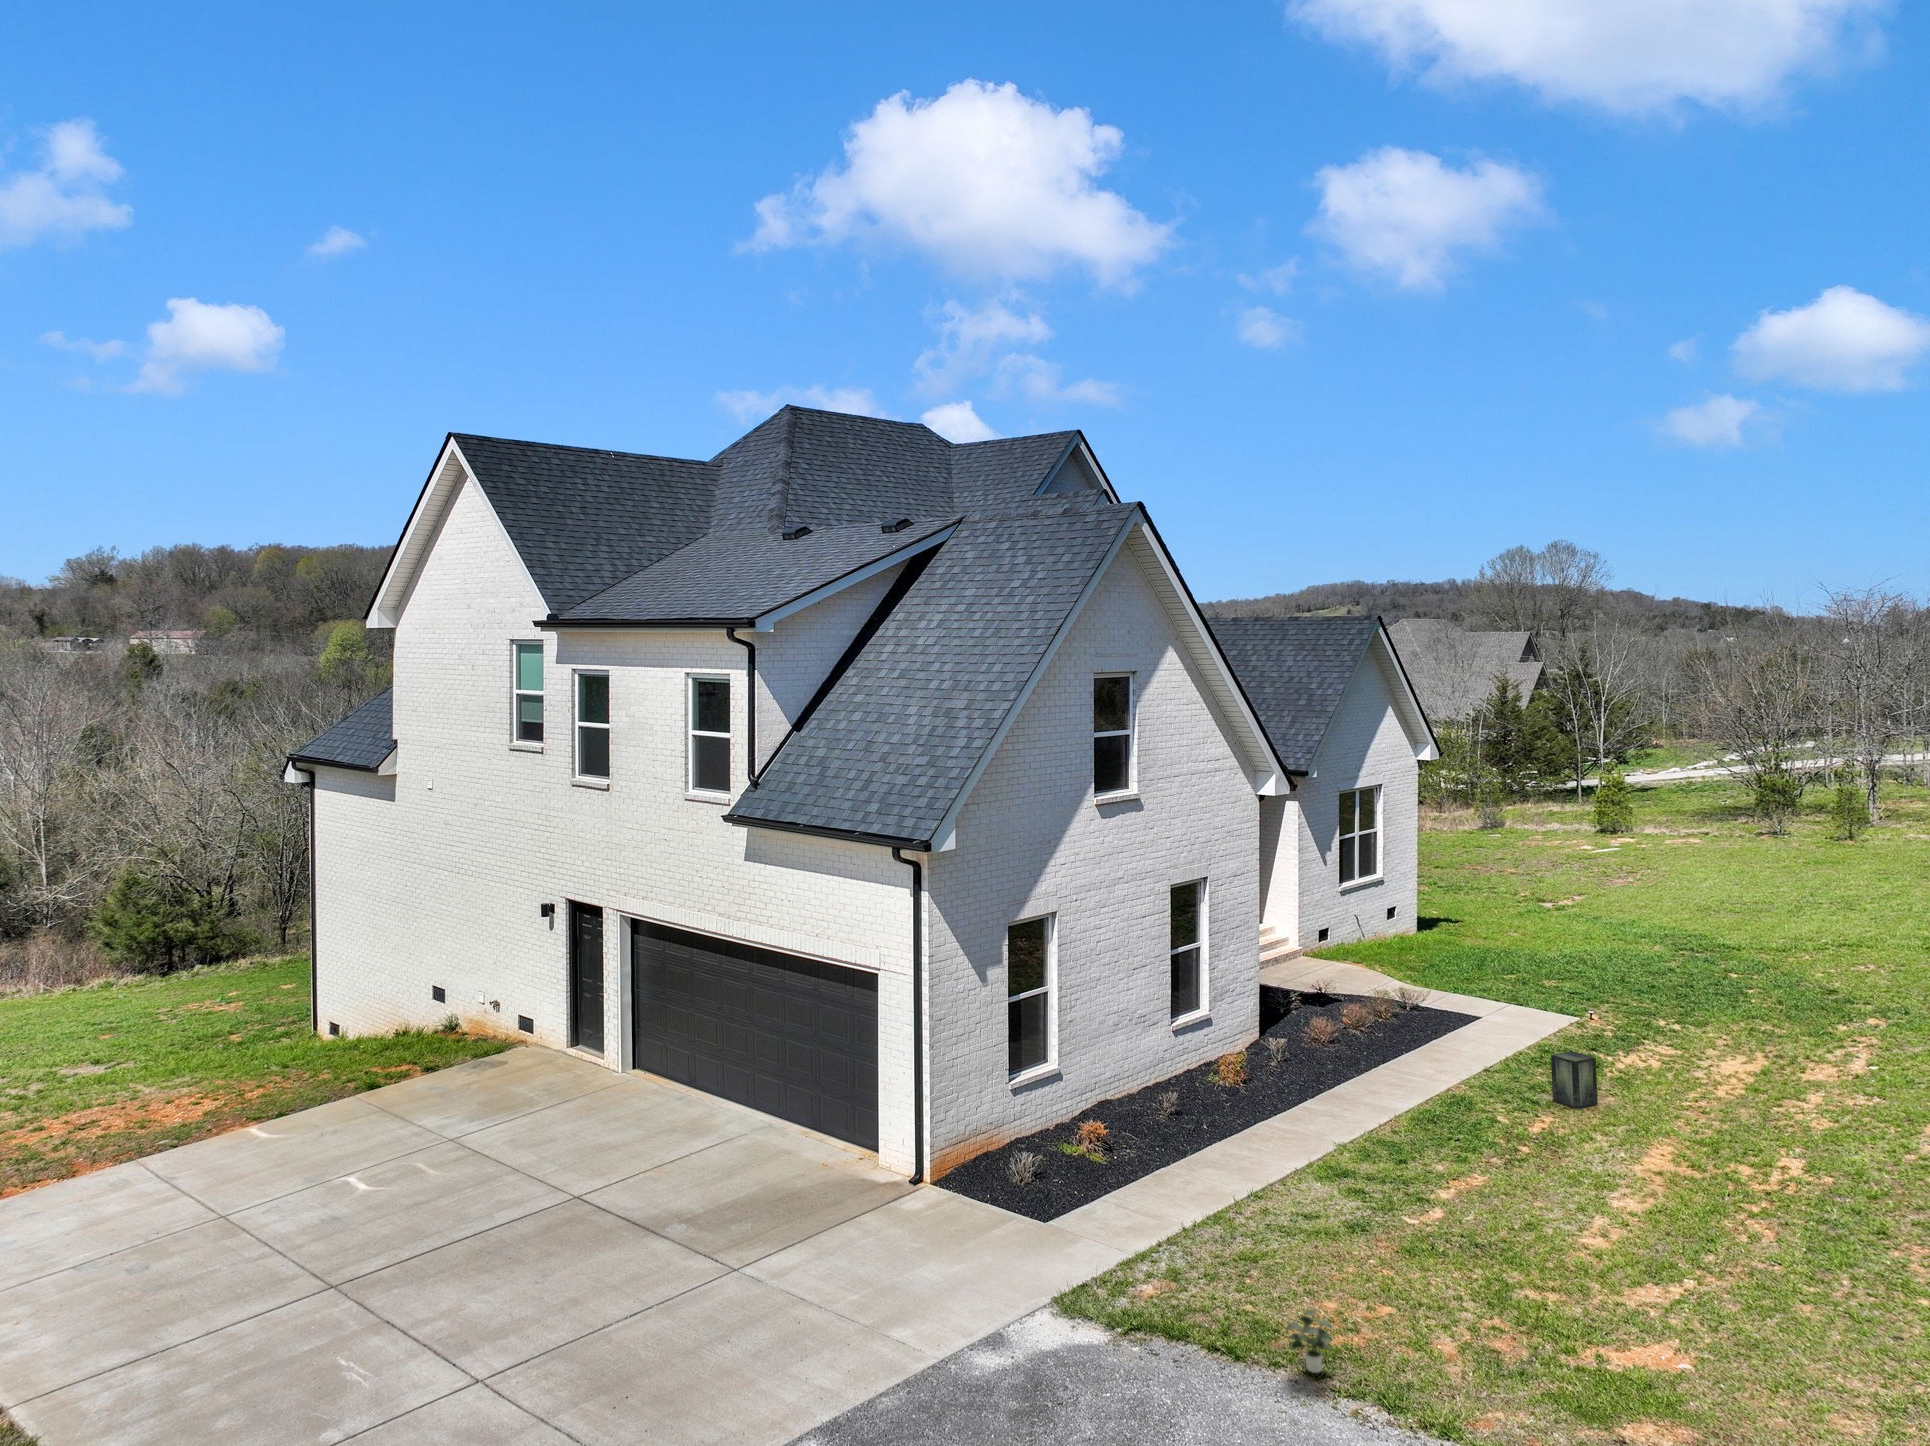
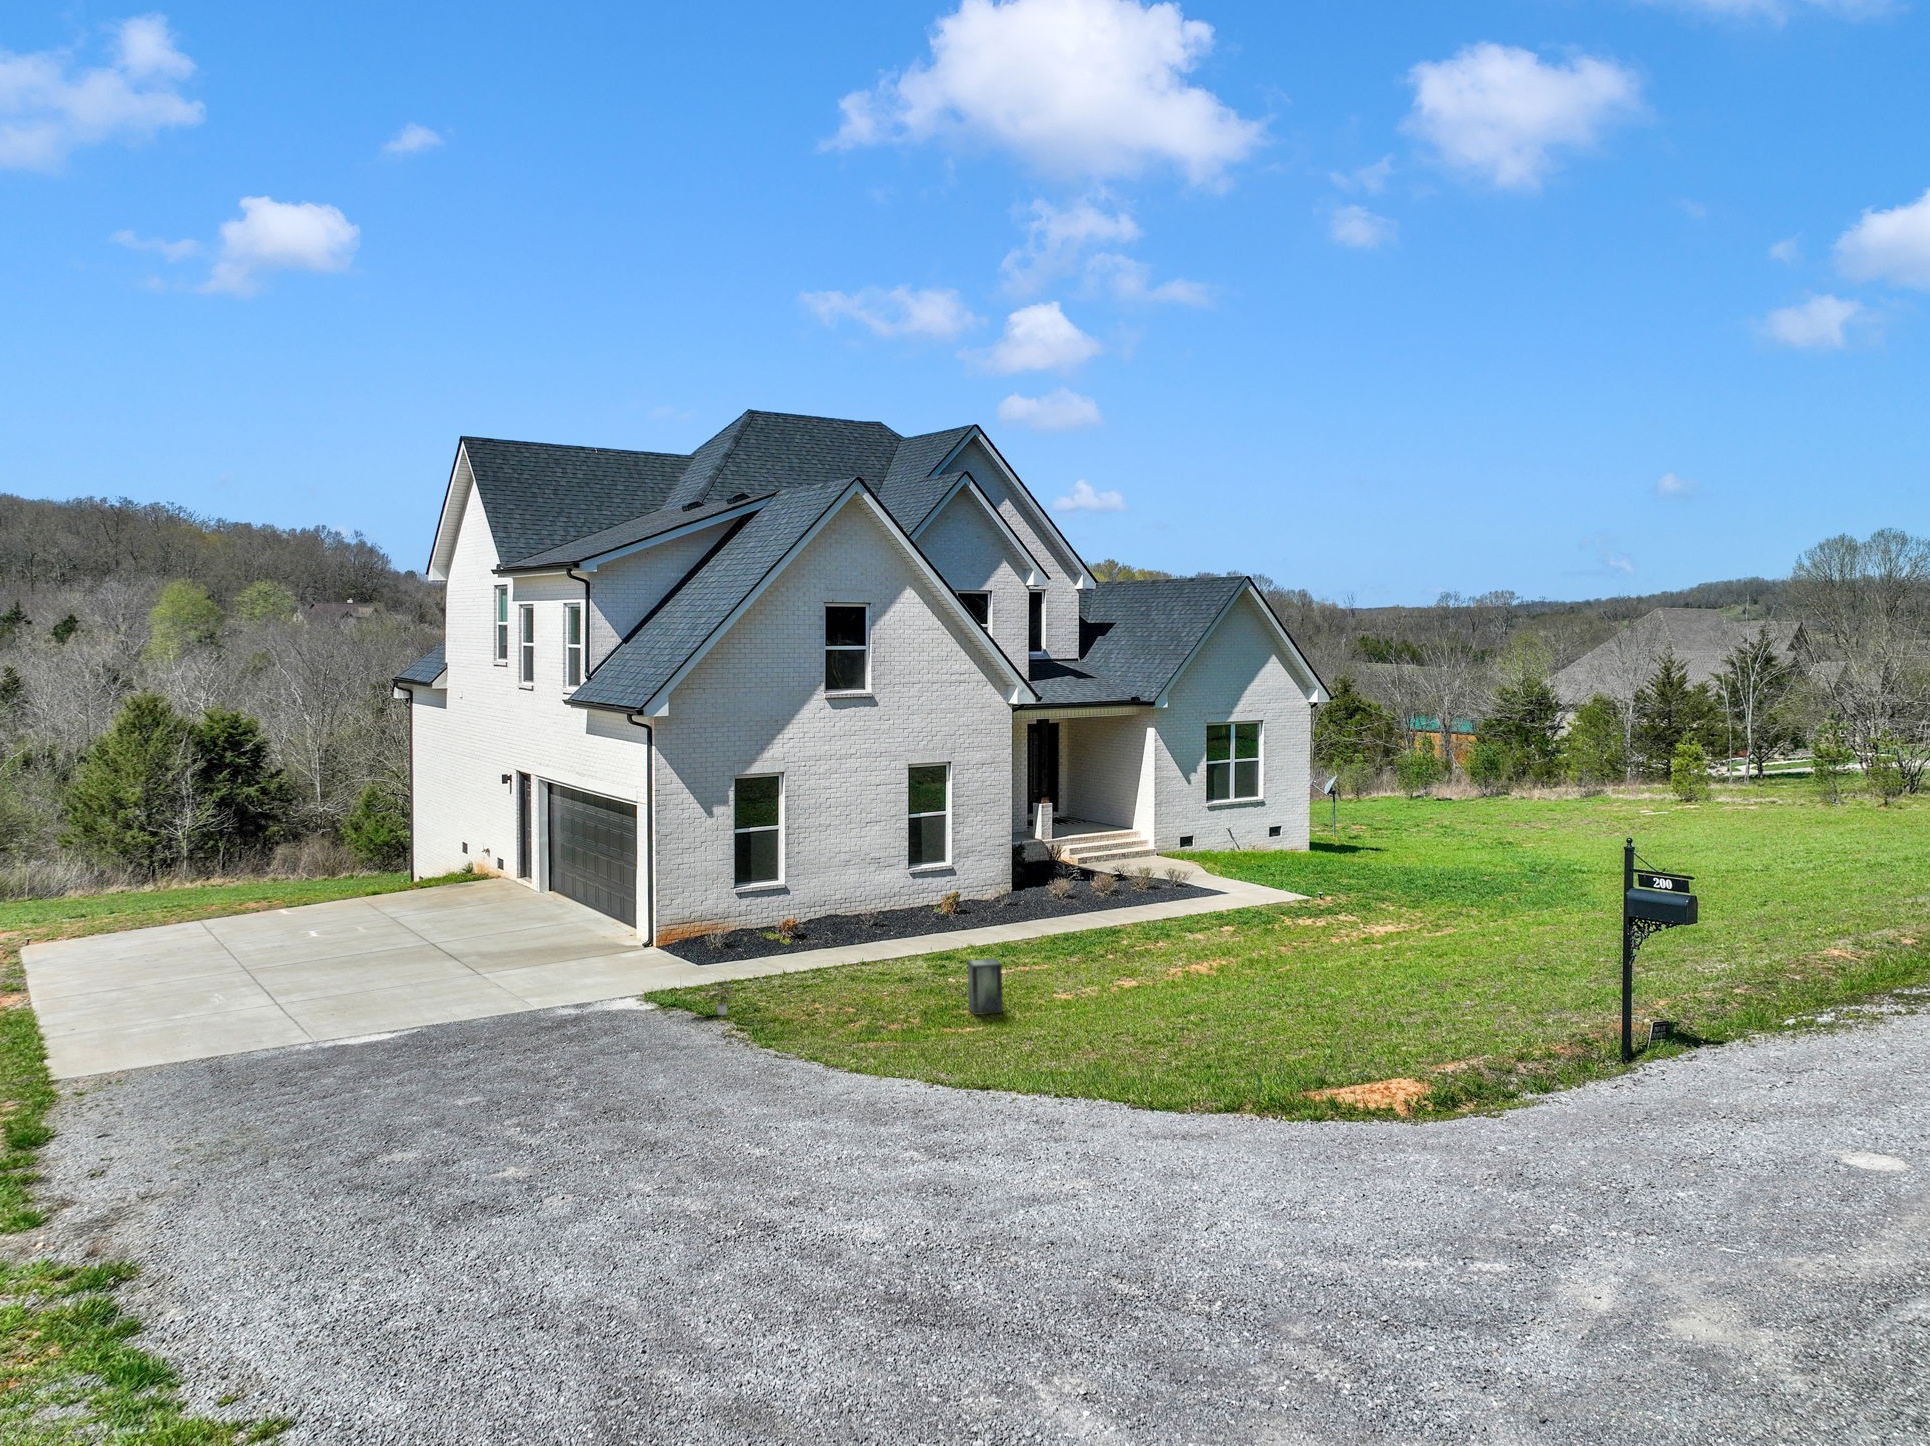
storage box: present [1551,1051,1598,1109] -> present [968,959,1003,1015]

